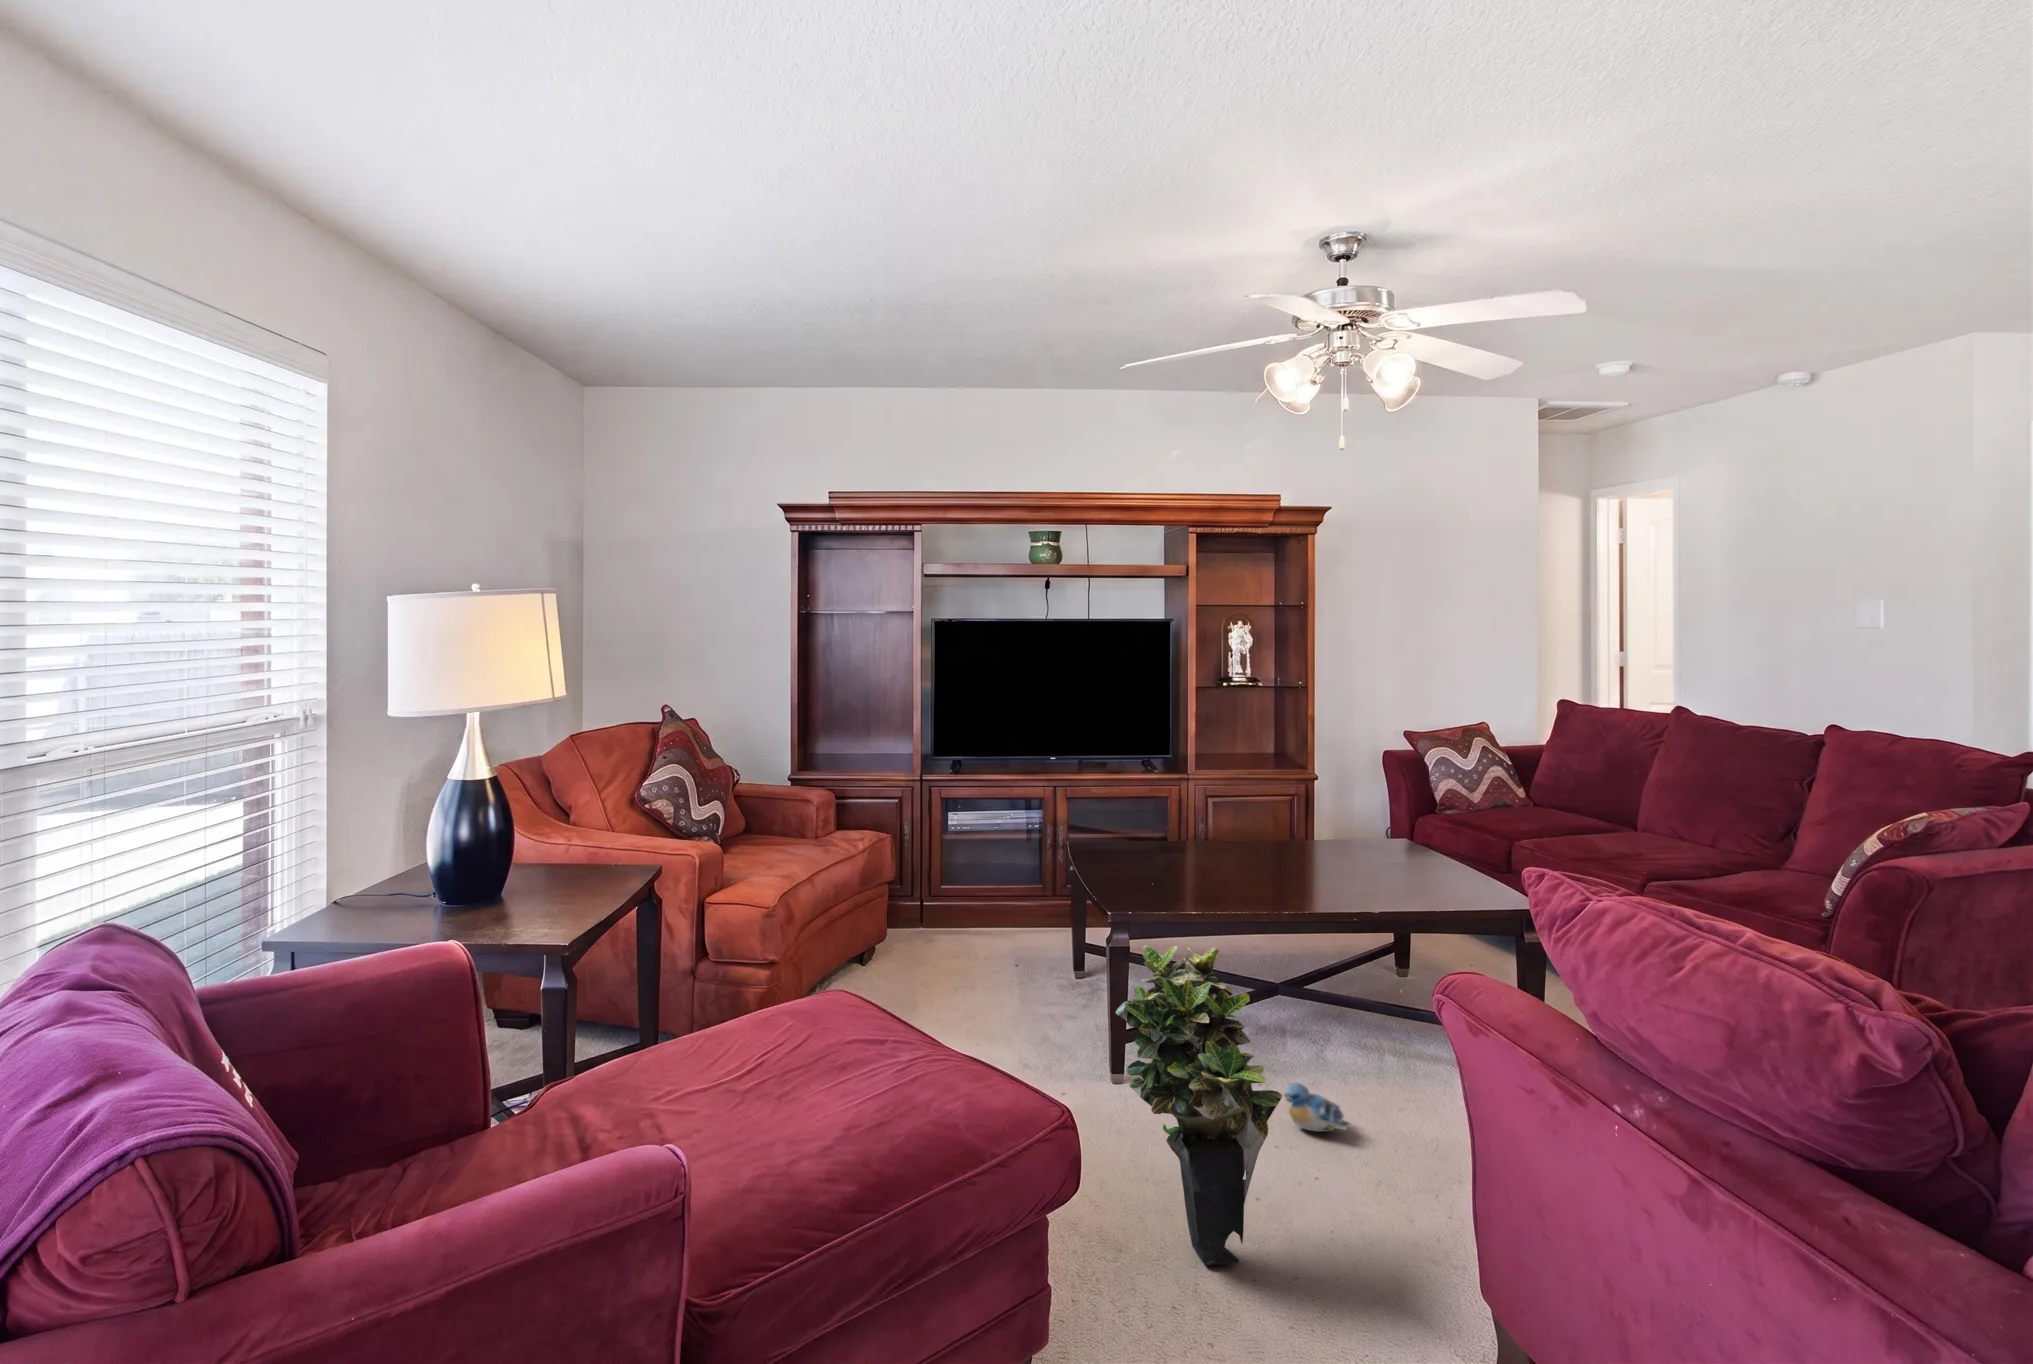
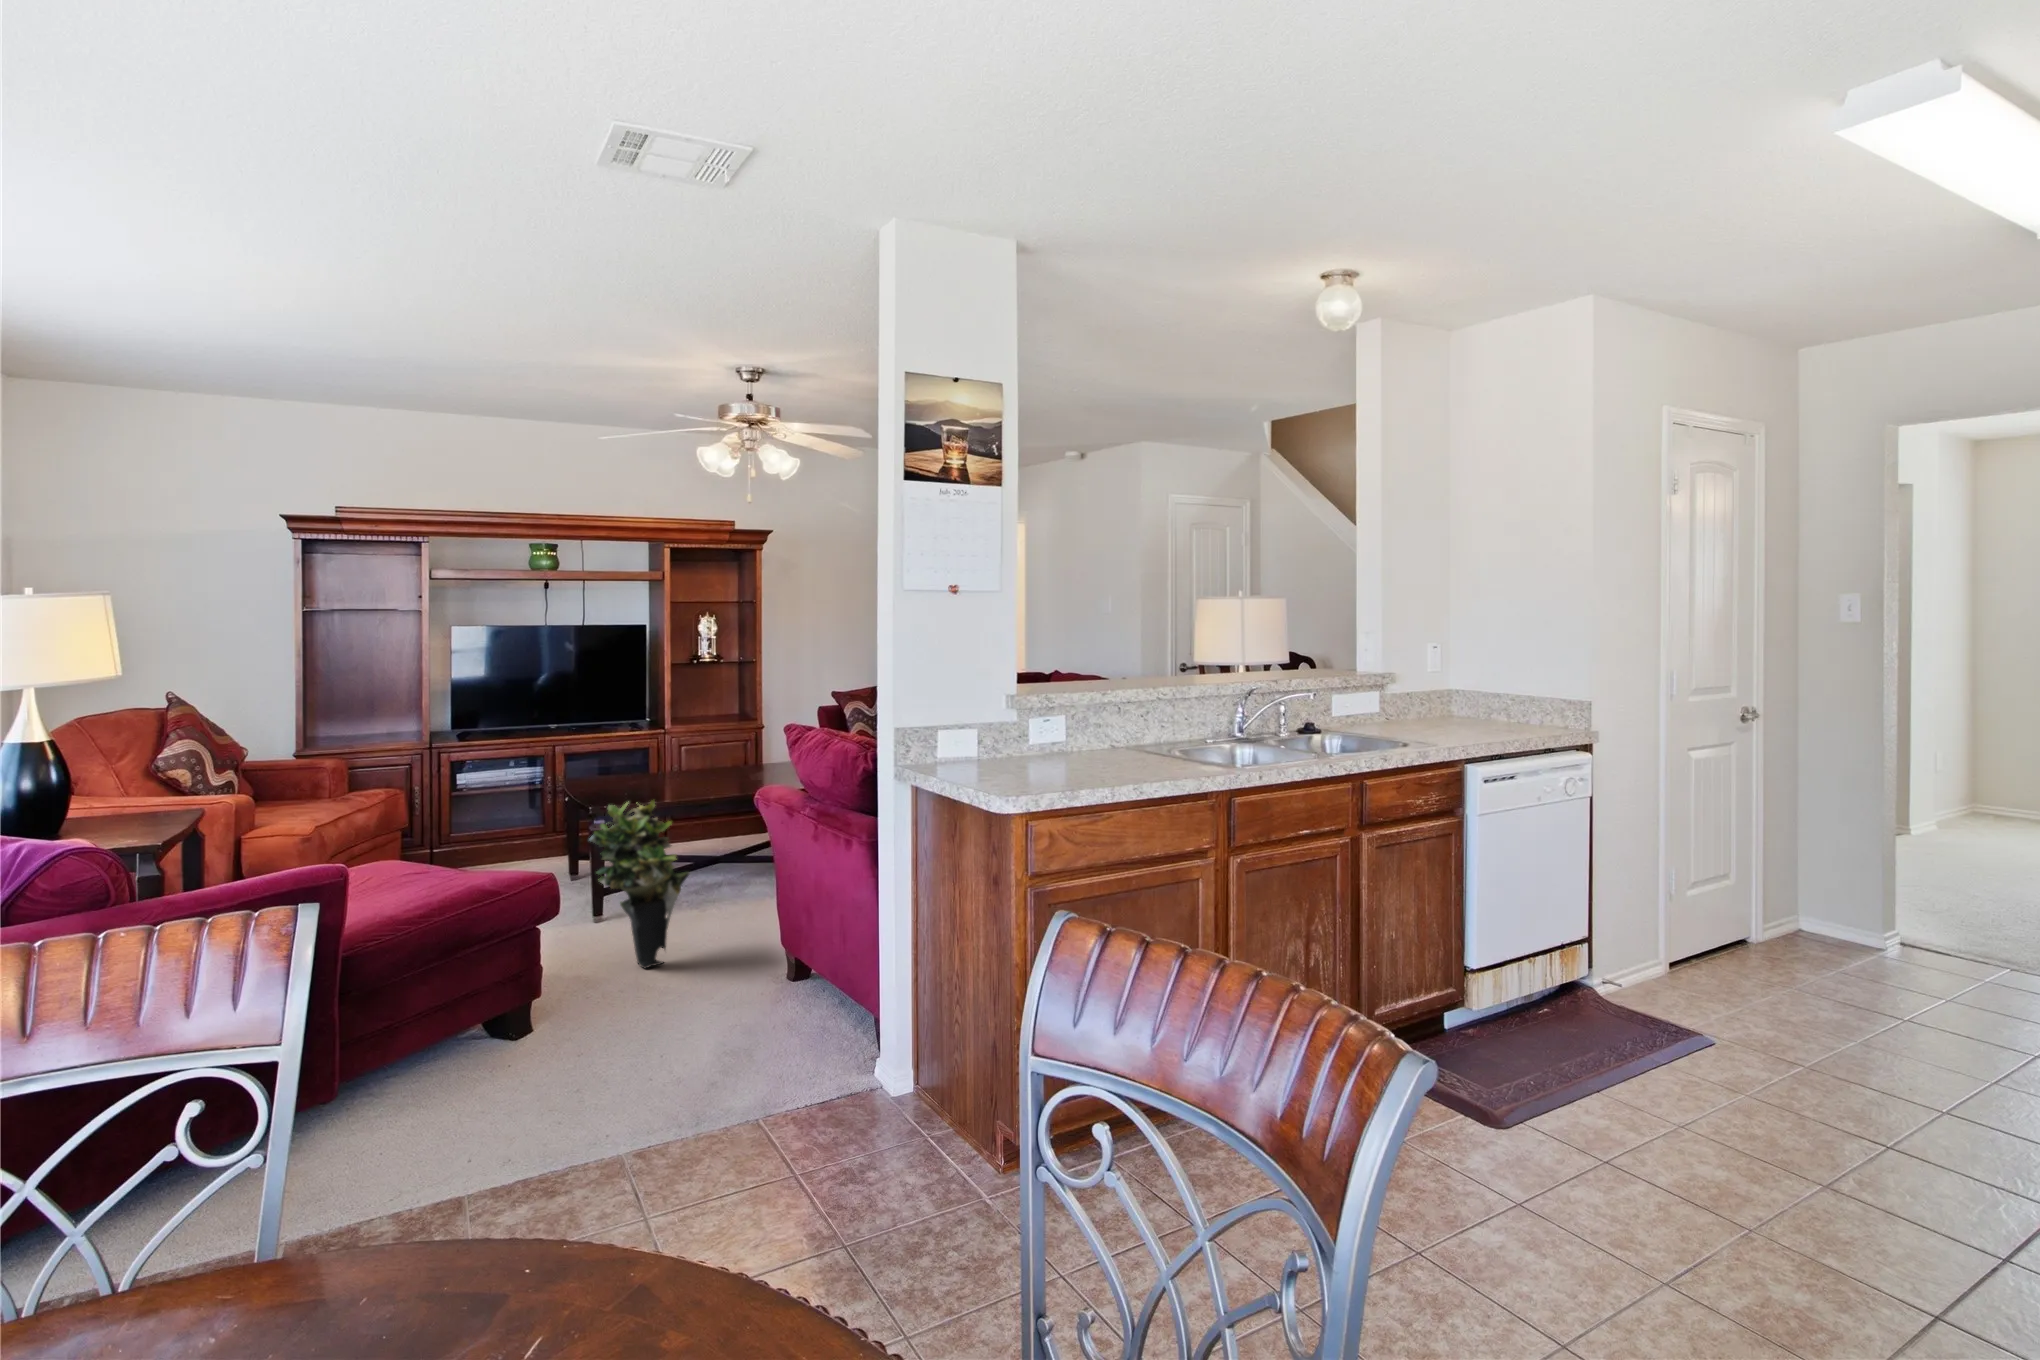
plush toy: present [1284,1082,1350,1132] -> none [708,890,749,917]

